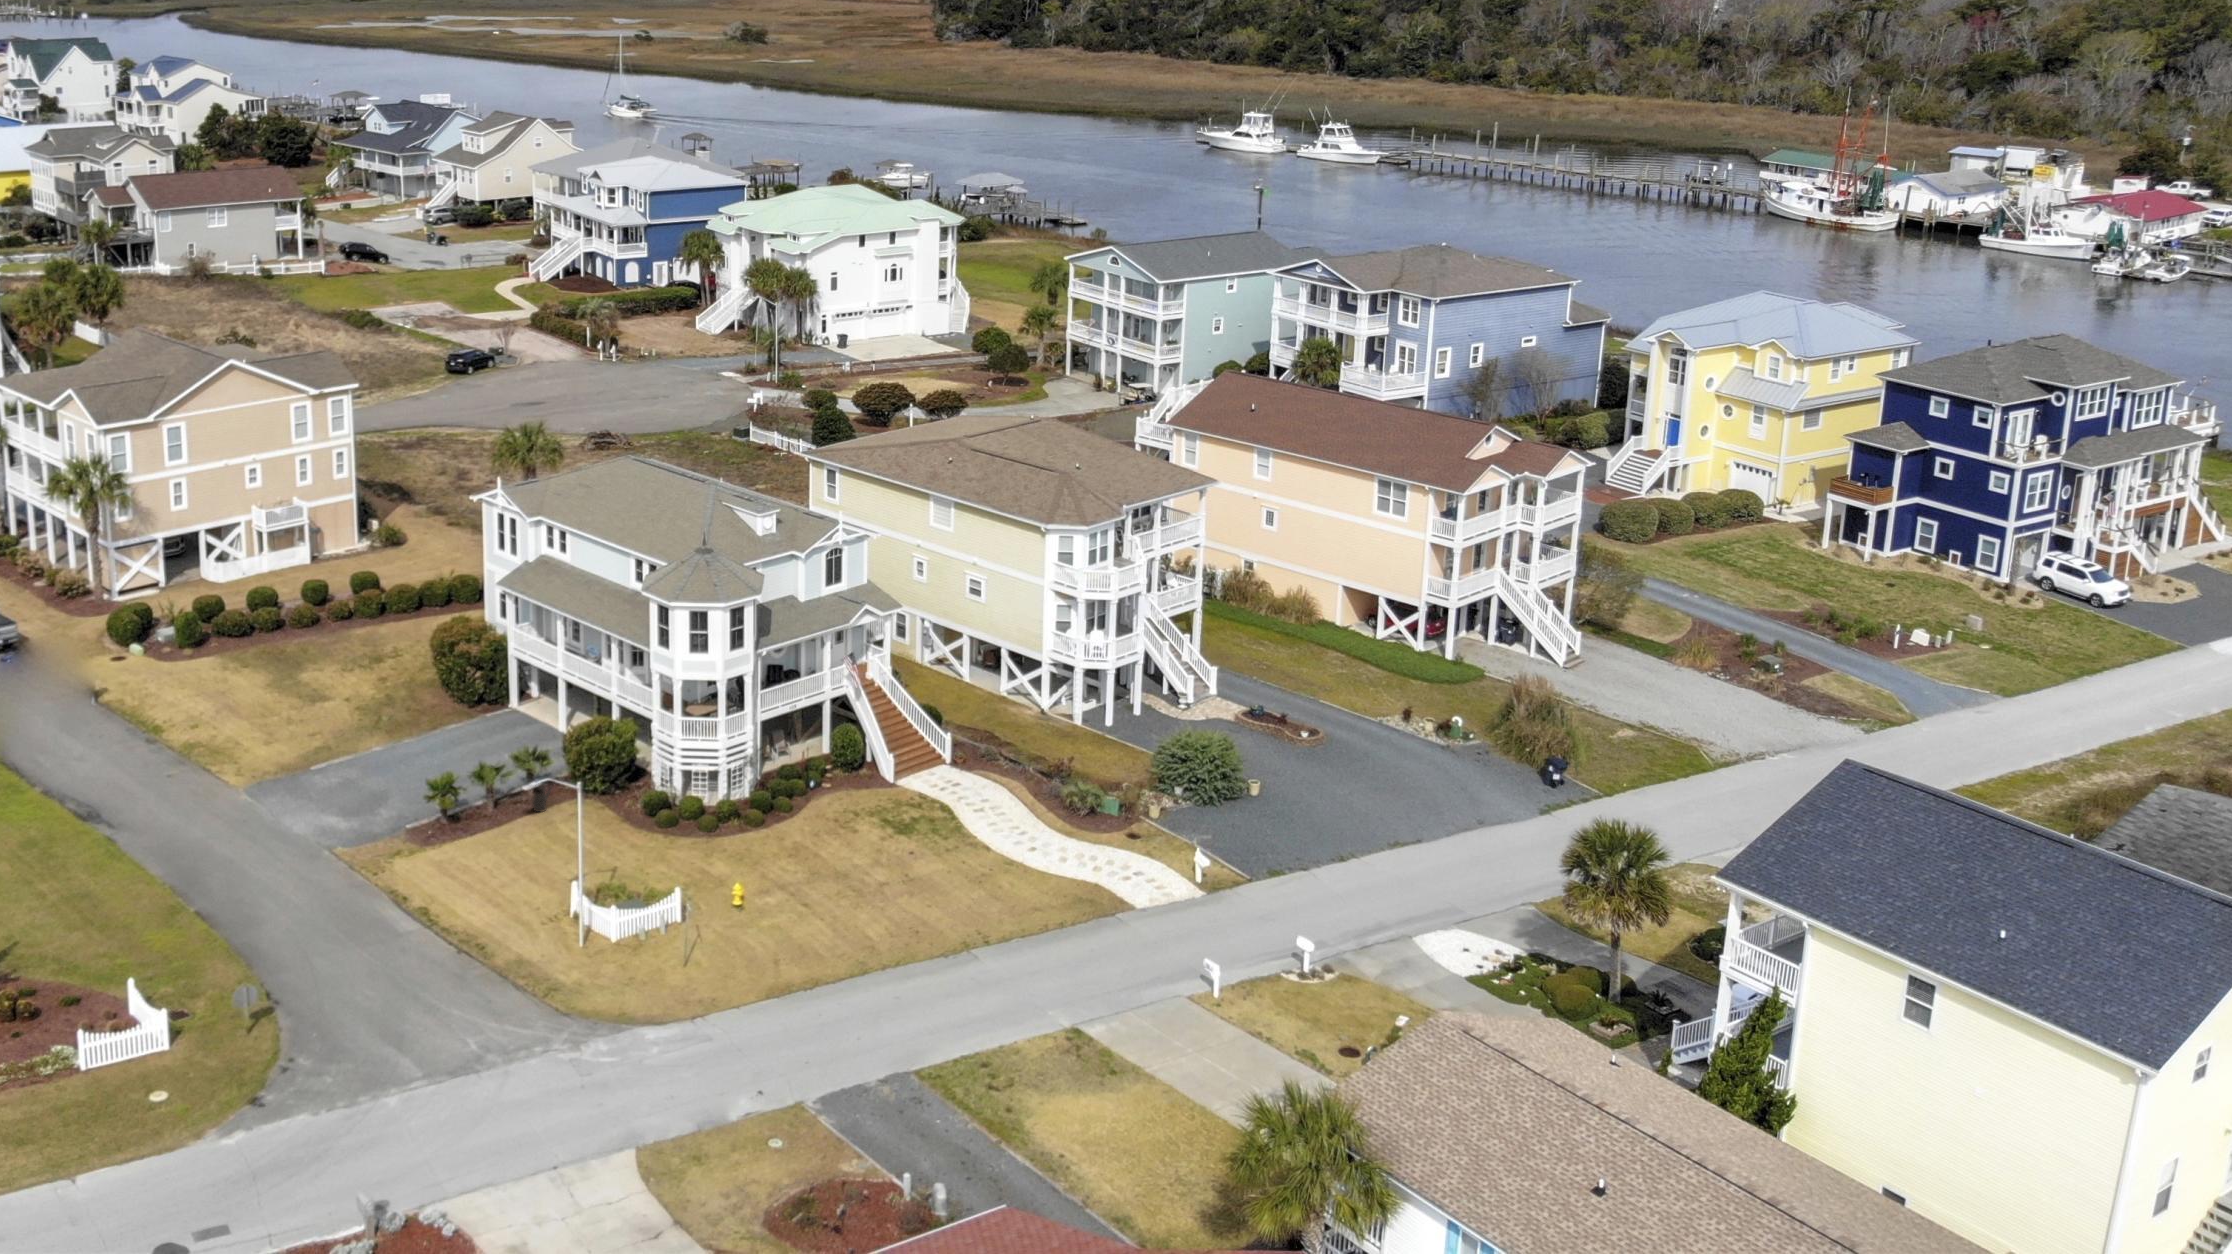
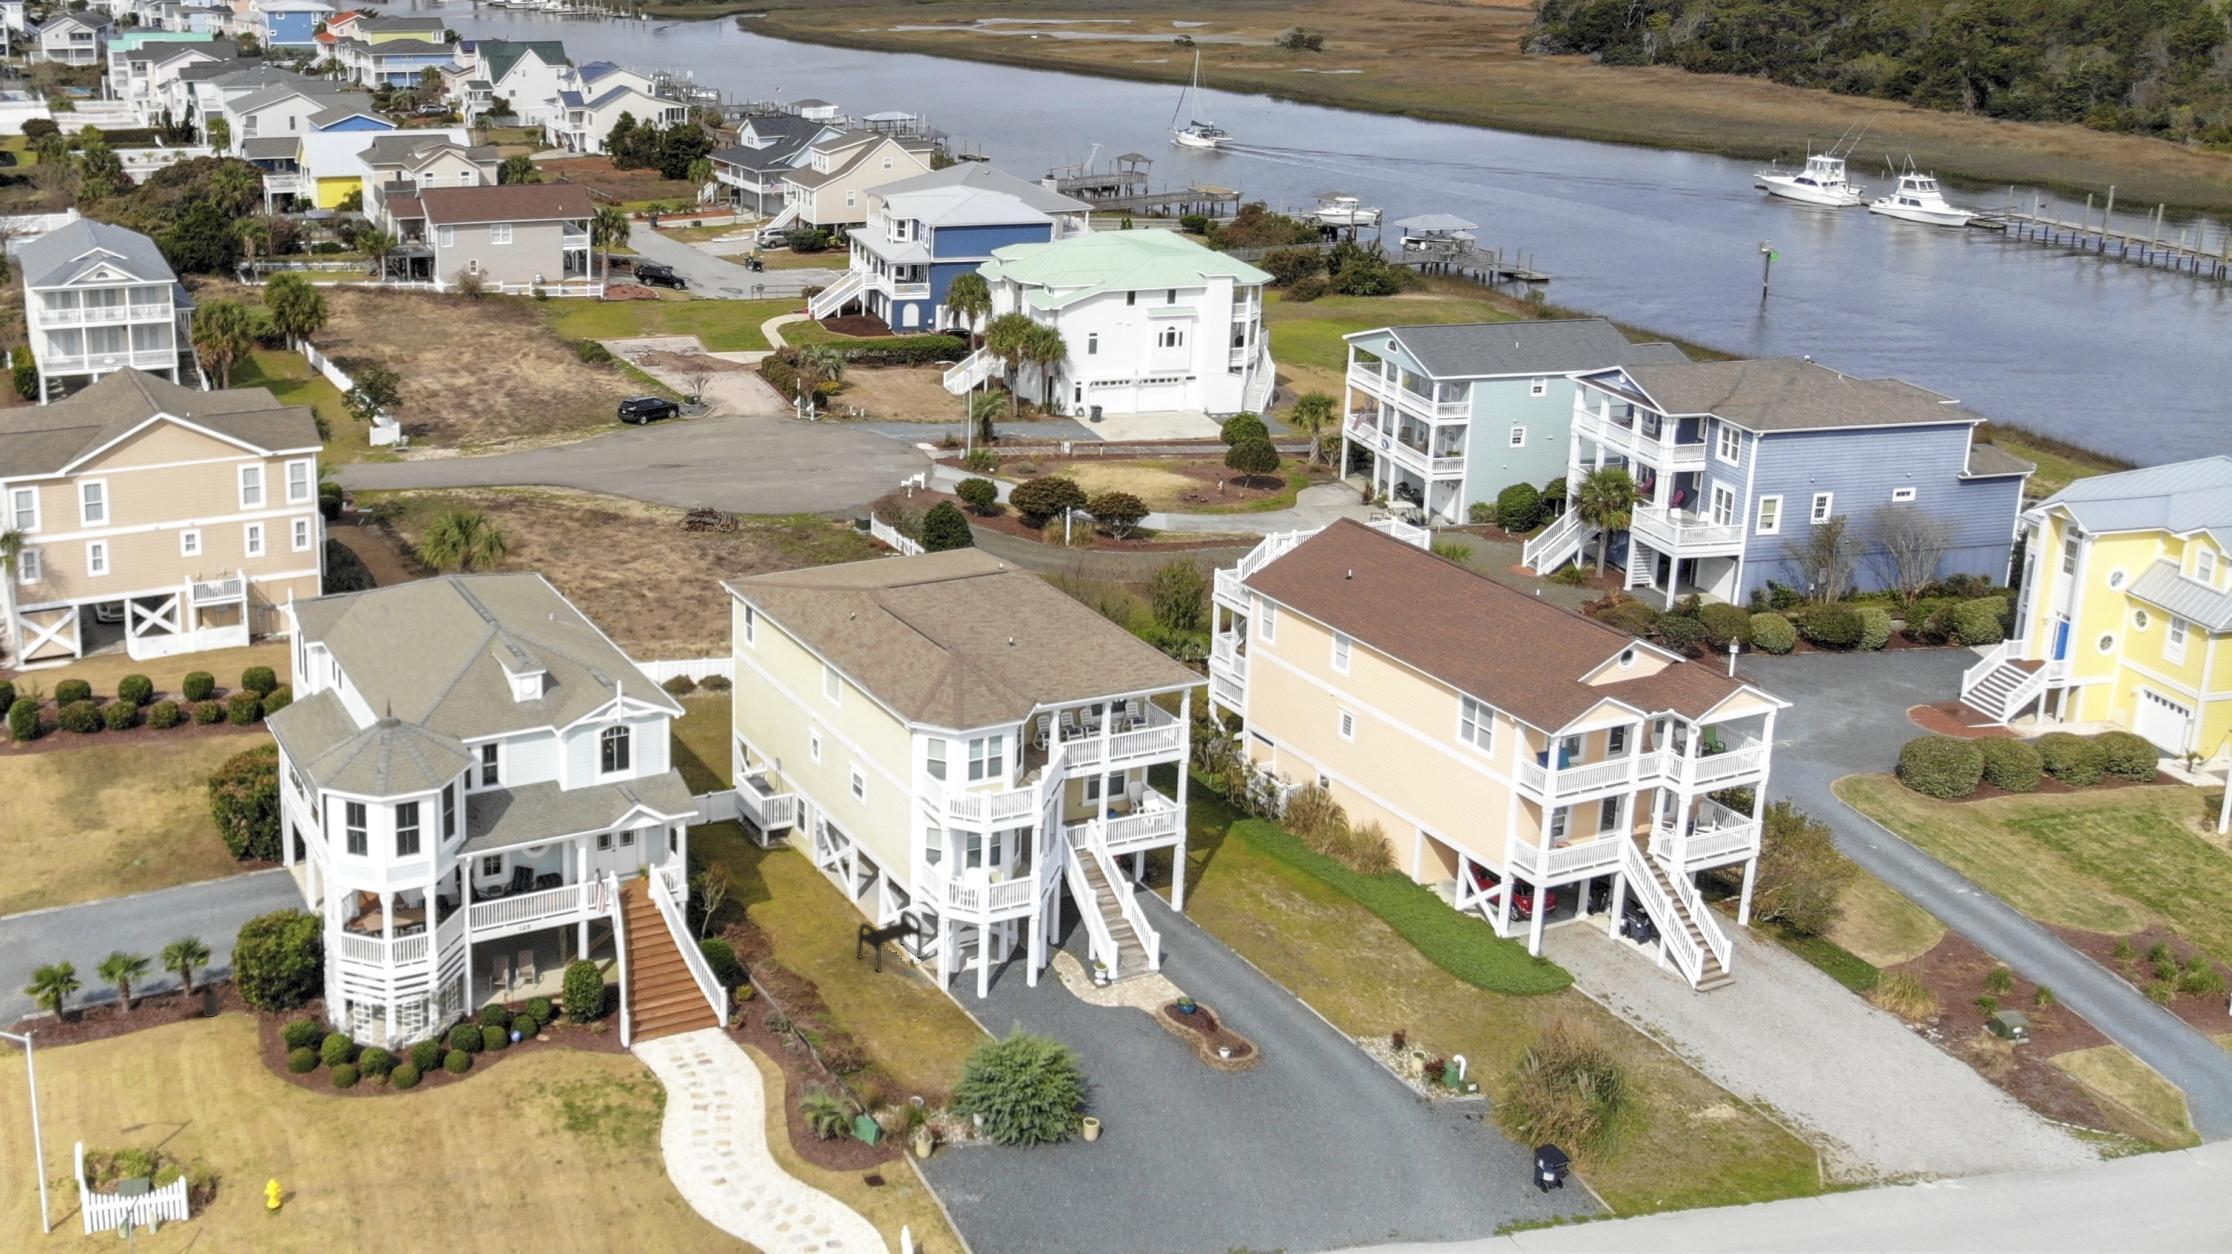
bench: none [1000,675,1047,721] -> present [857,911,923,971]

